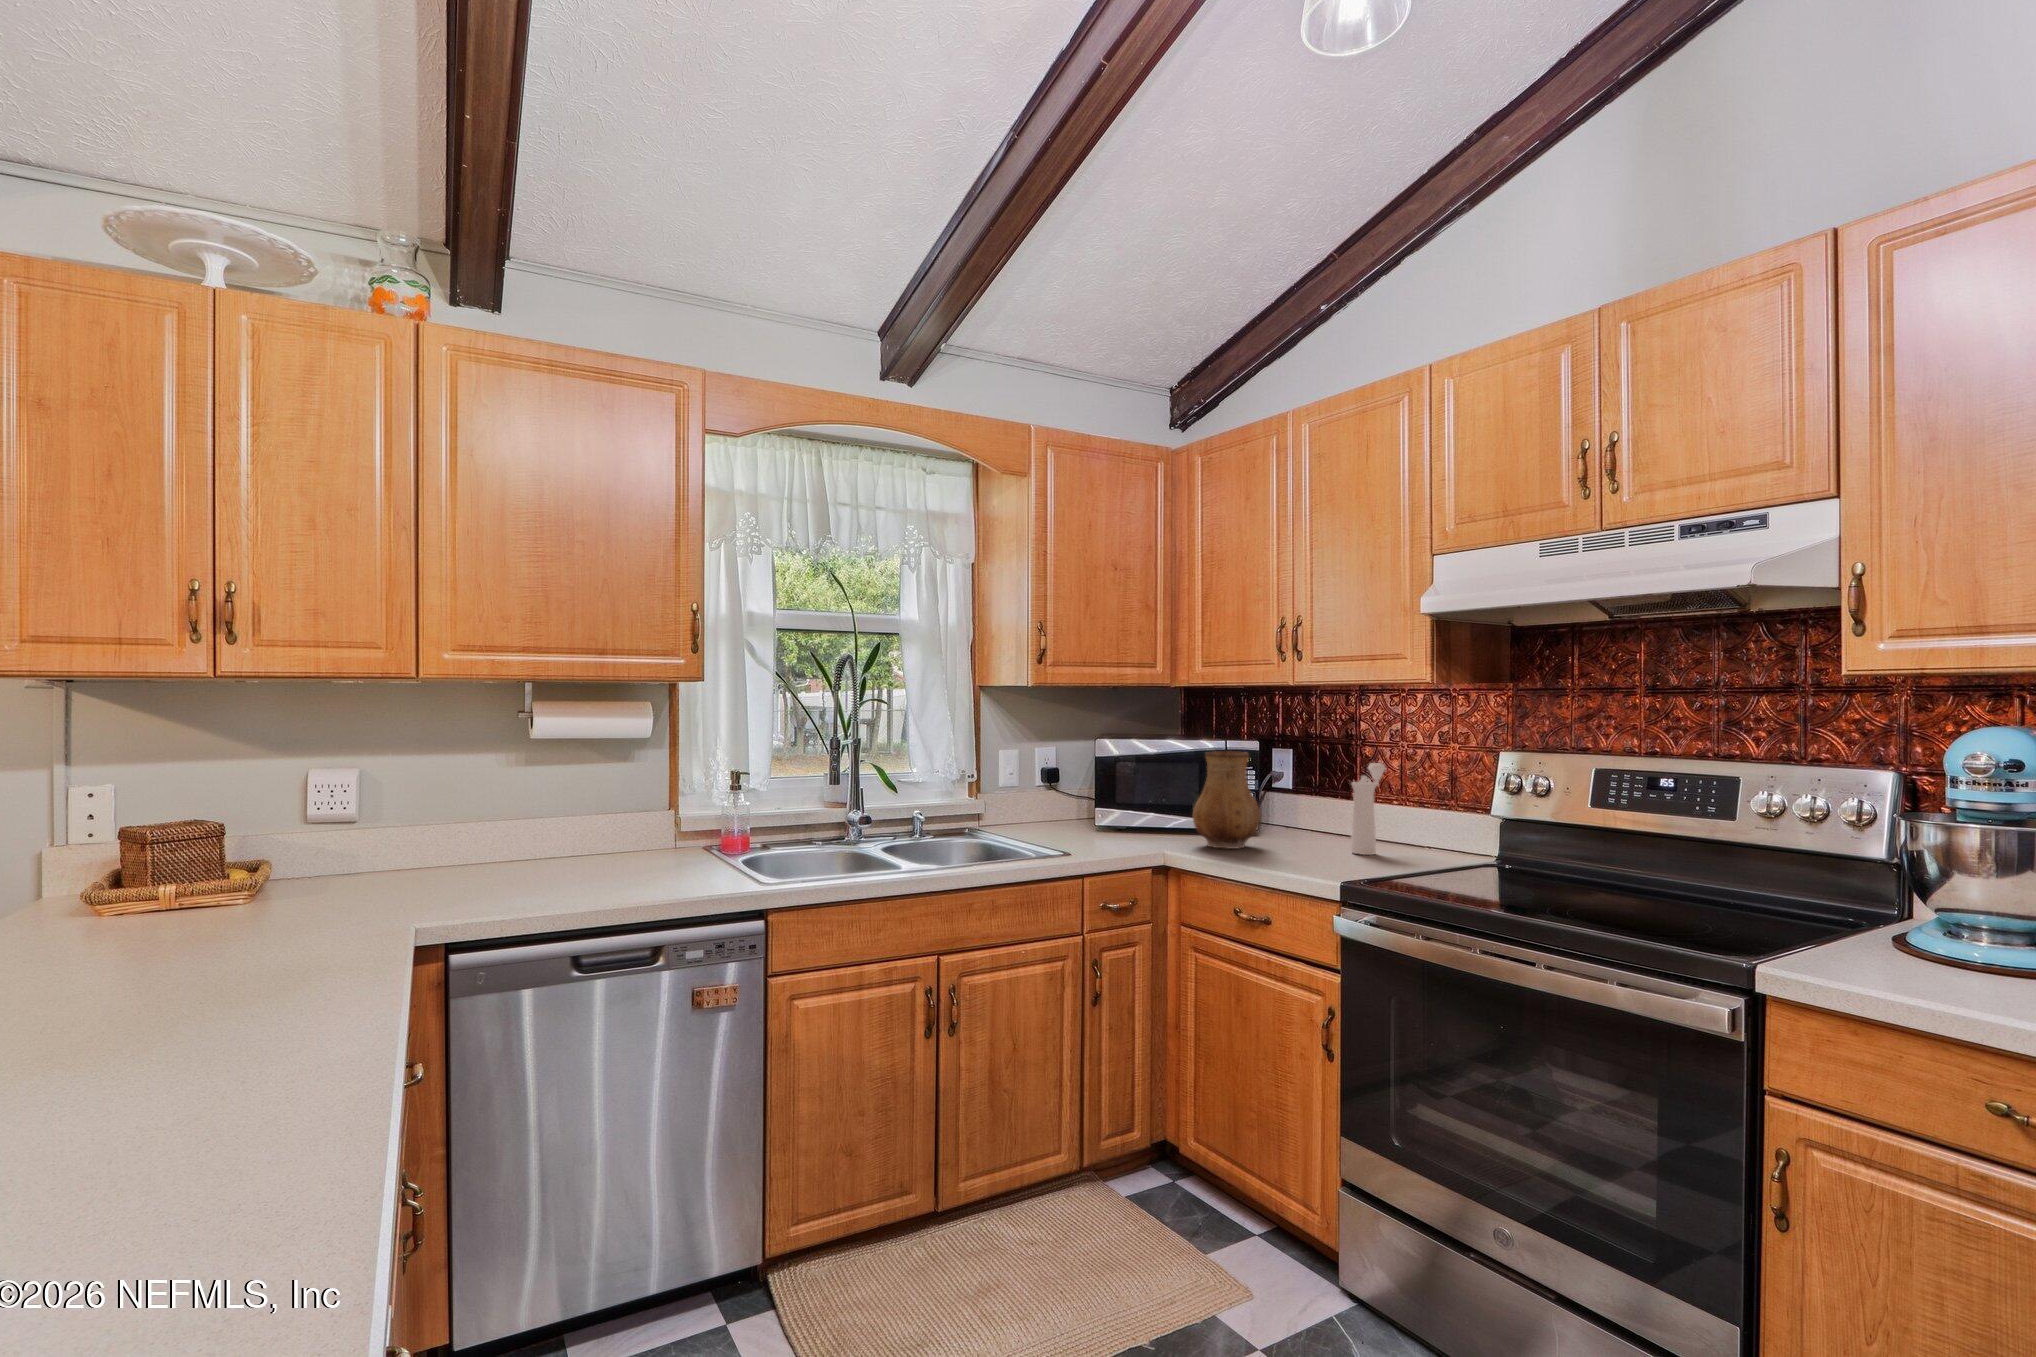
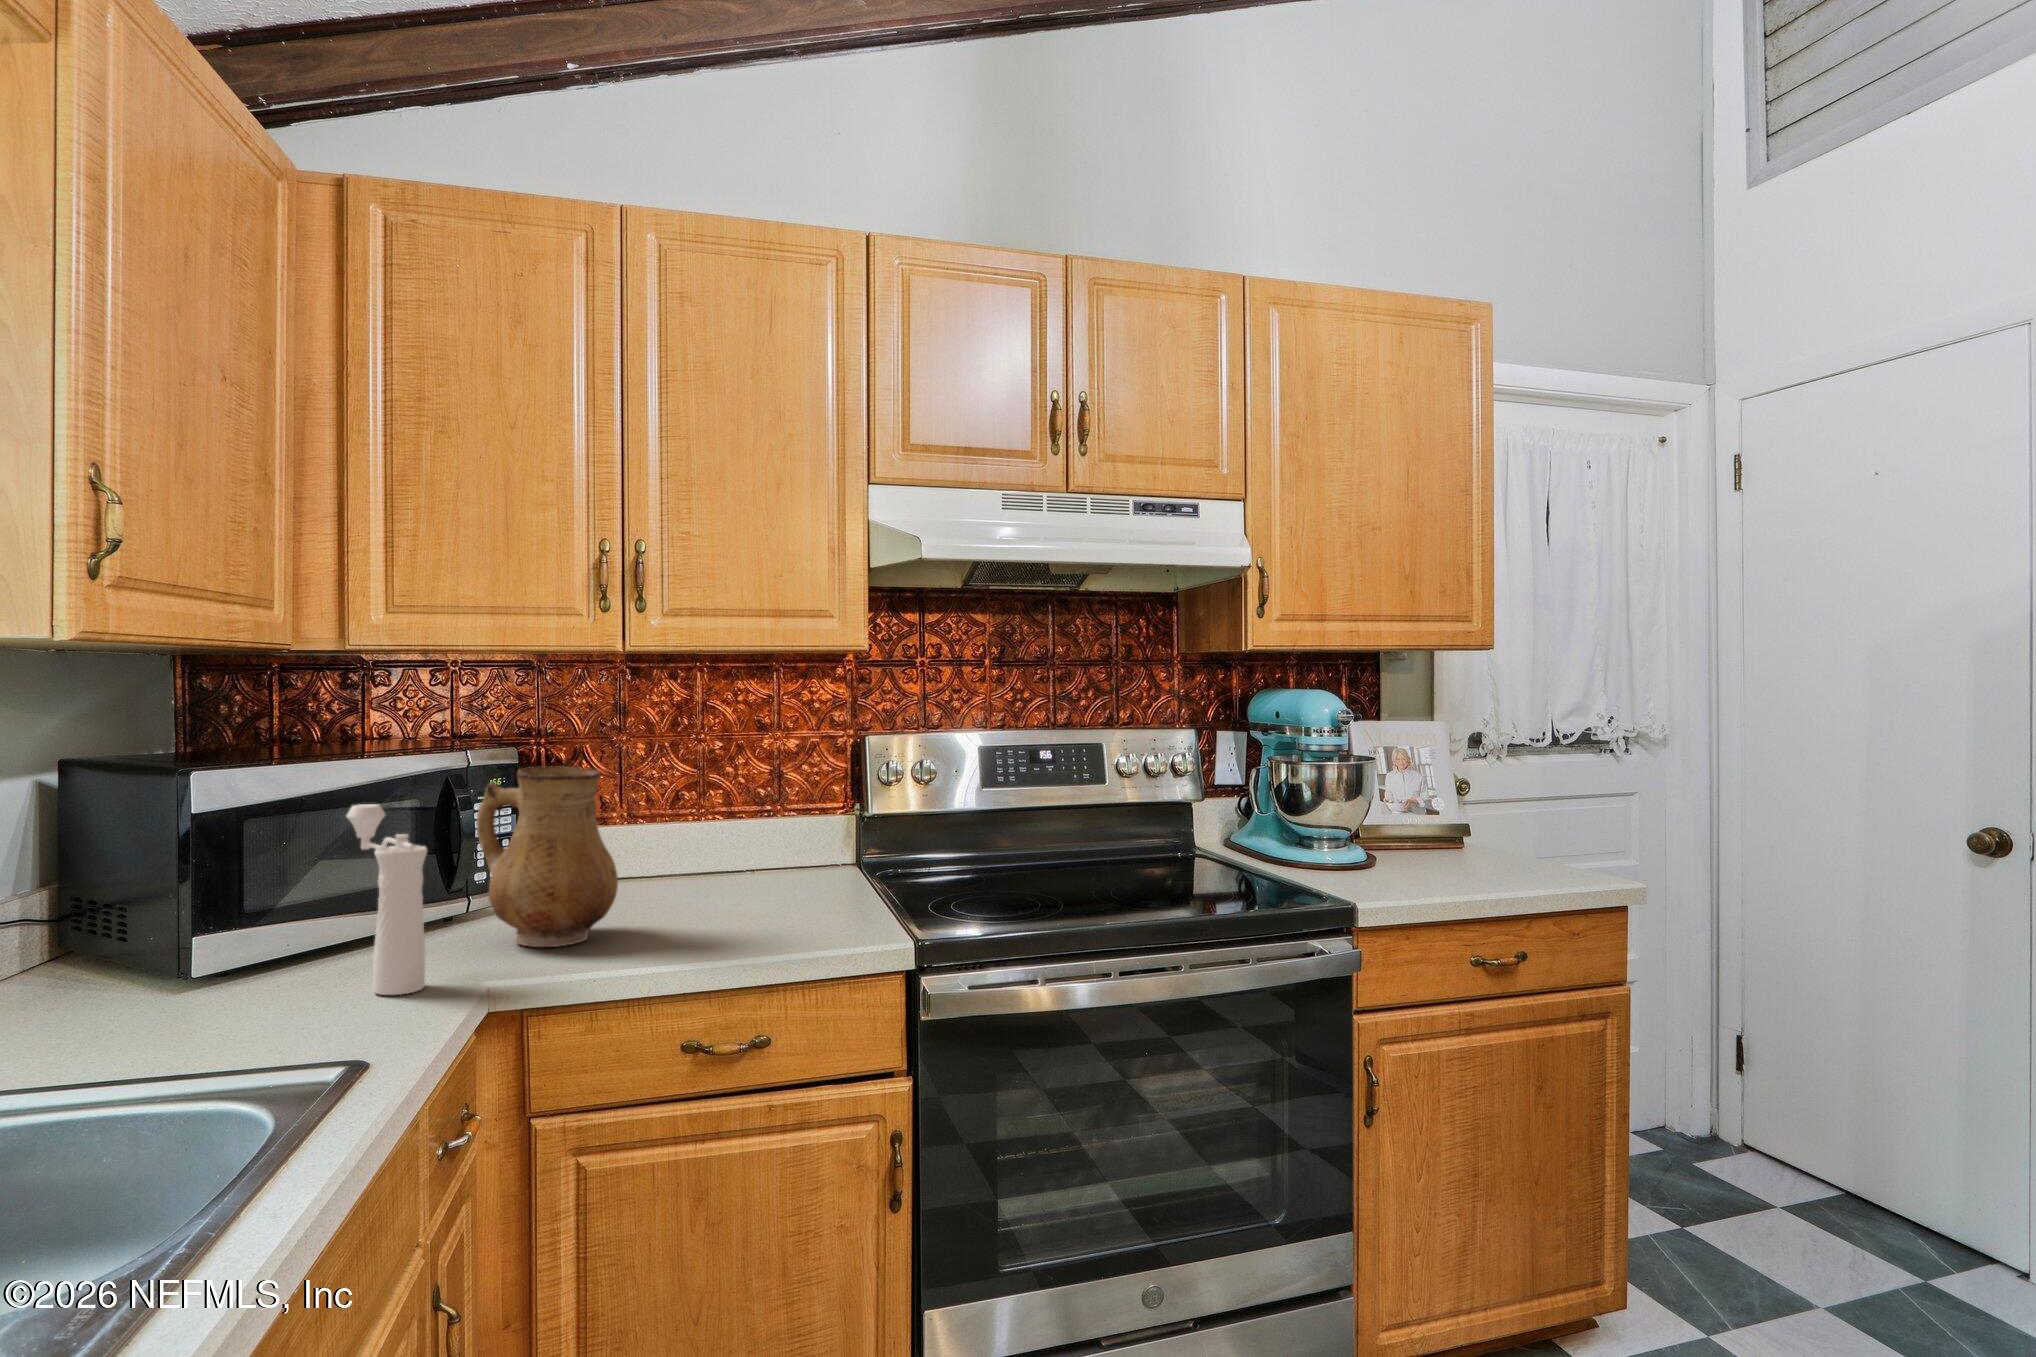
pepper mill: present [1351,763,1386,855] -> present [347,804,427,995]

